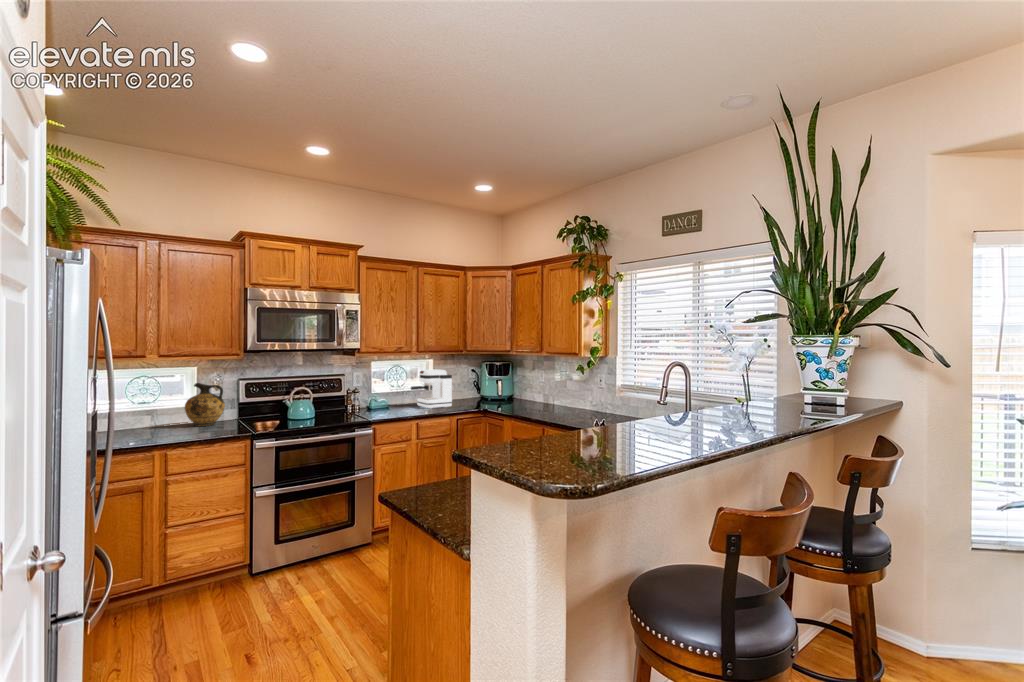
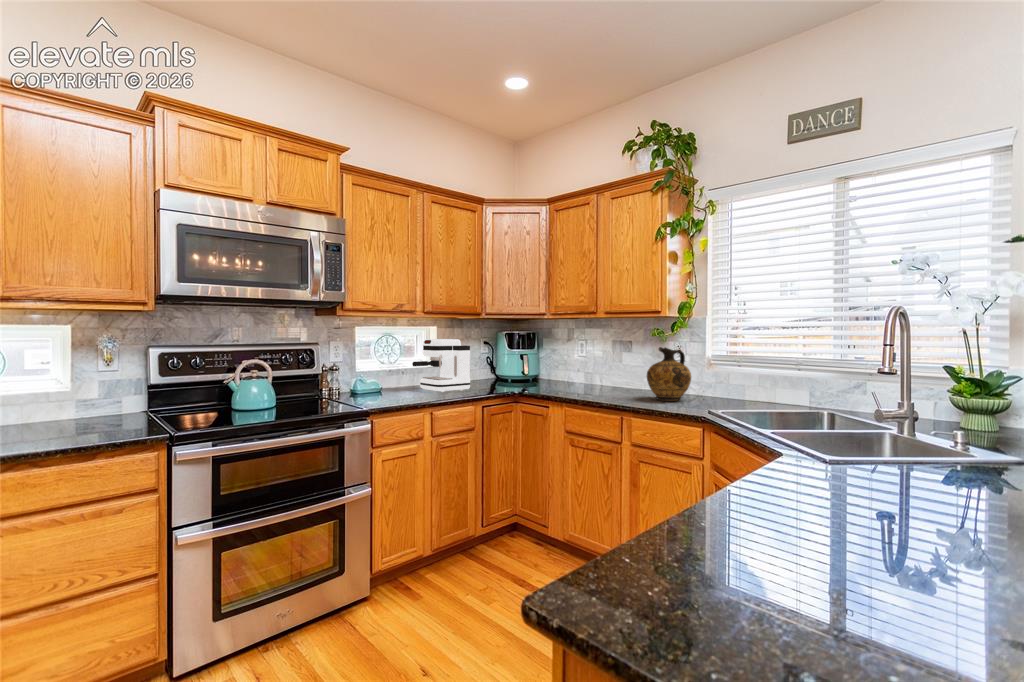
ceramic jug: present [185,383,225,426] -> present [647,347,691,401]

